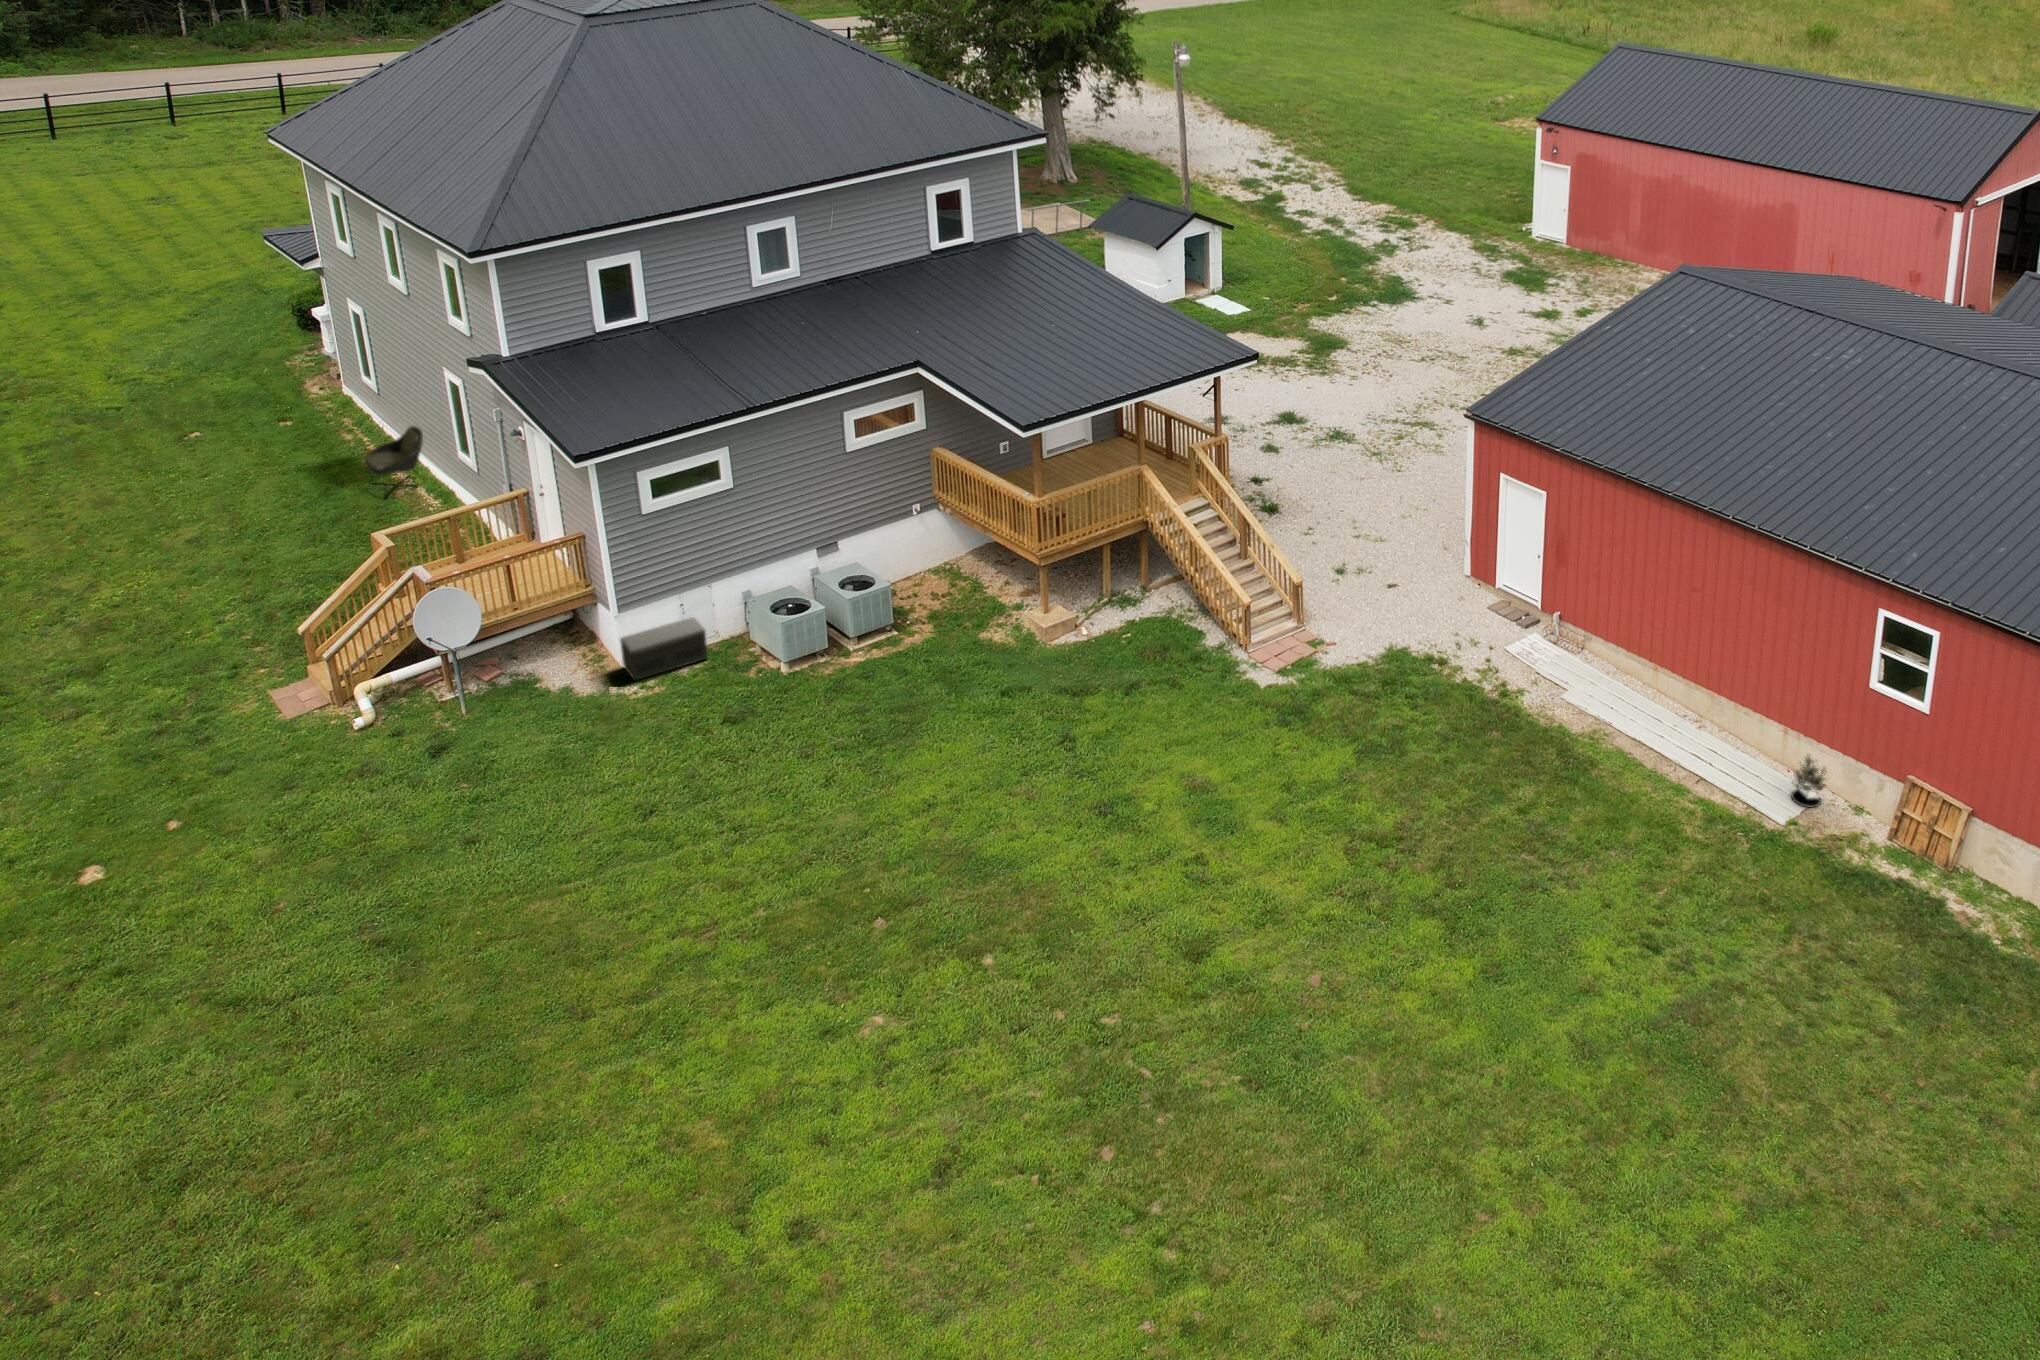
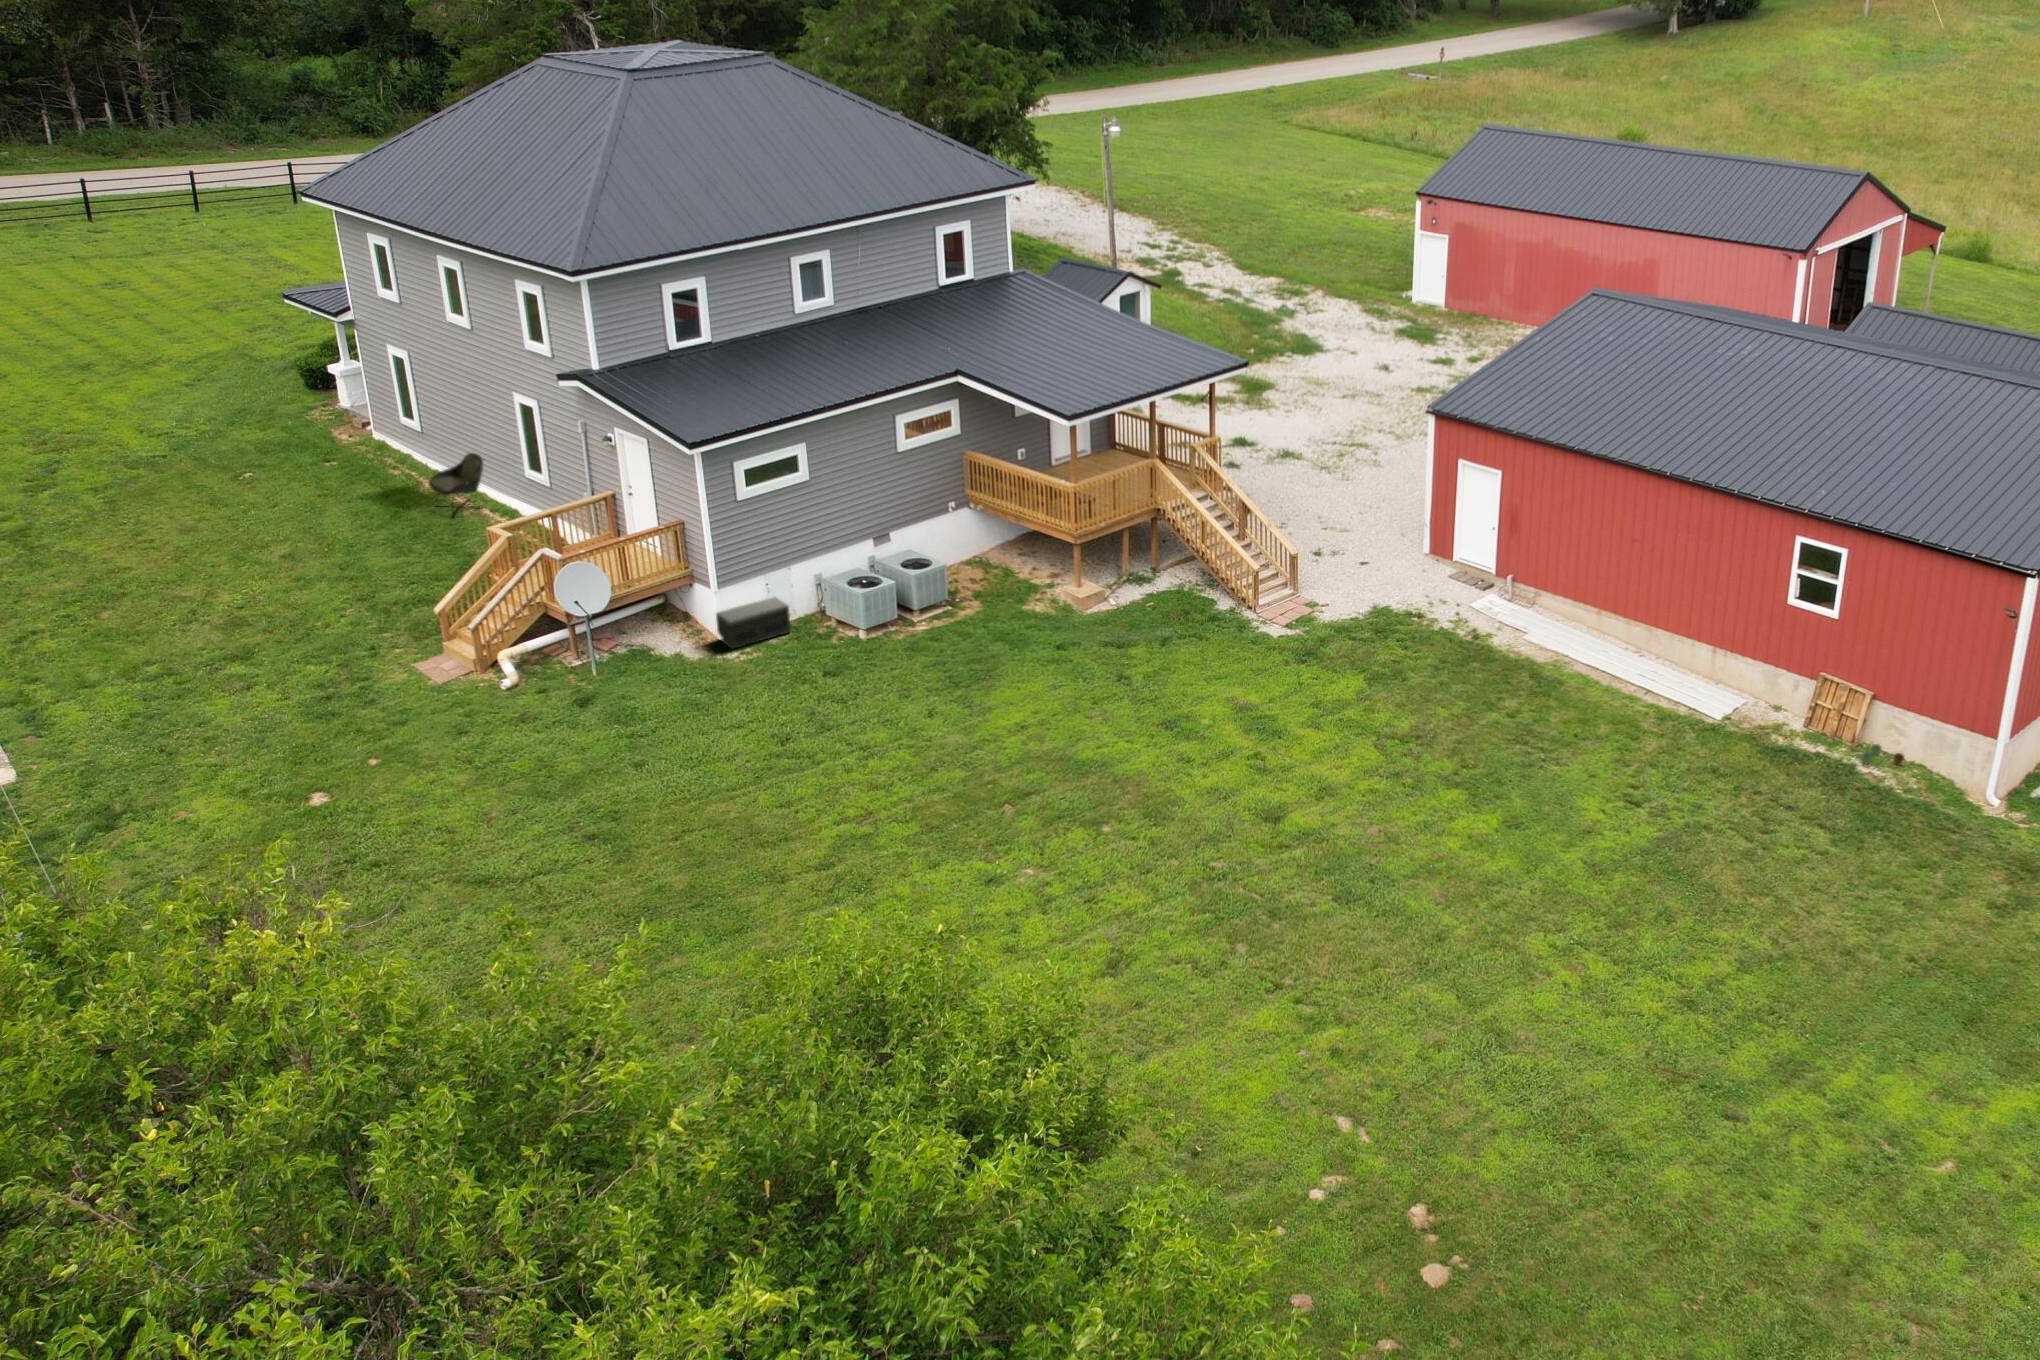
potted tree: present [1791,755,1826,808] -> none [1723,664,1755,708]
bucket: none [1953,868,2010,903] -> present [1861,744,1904,766]

